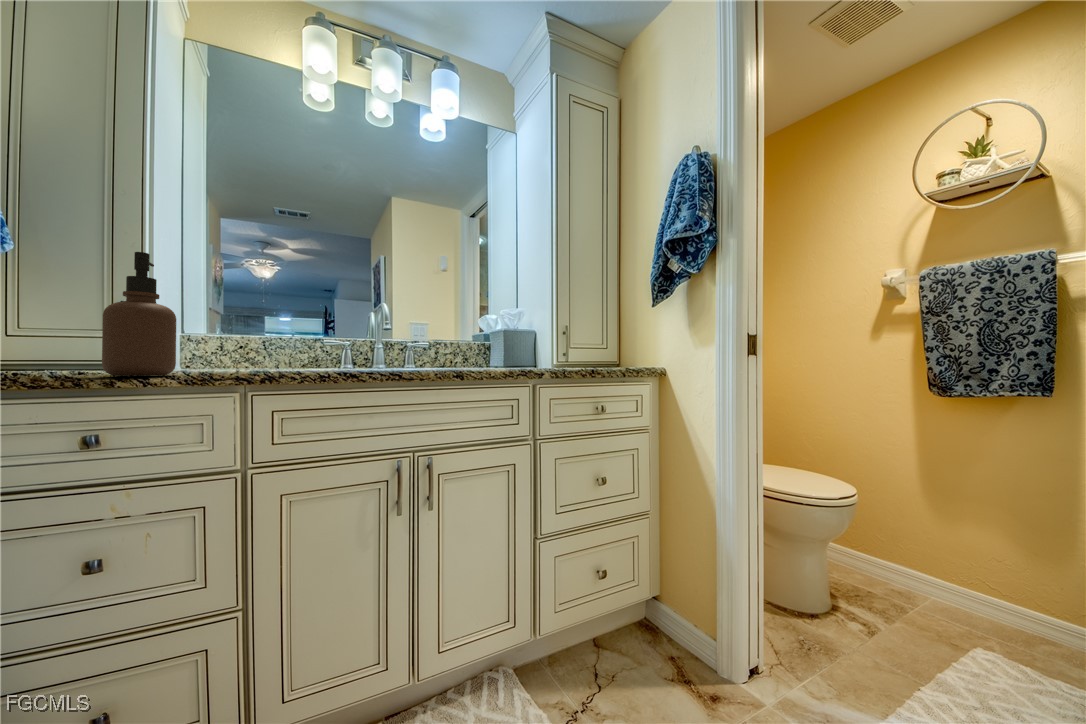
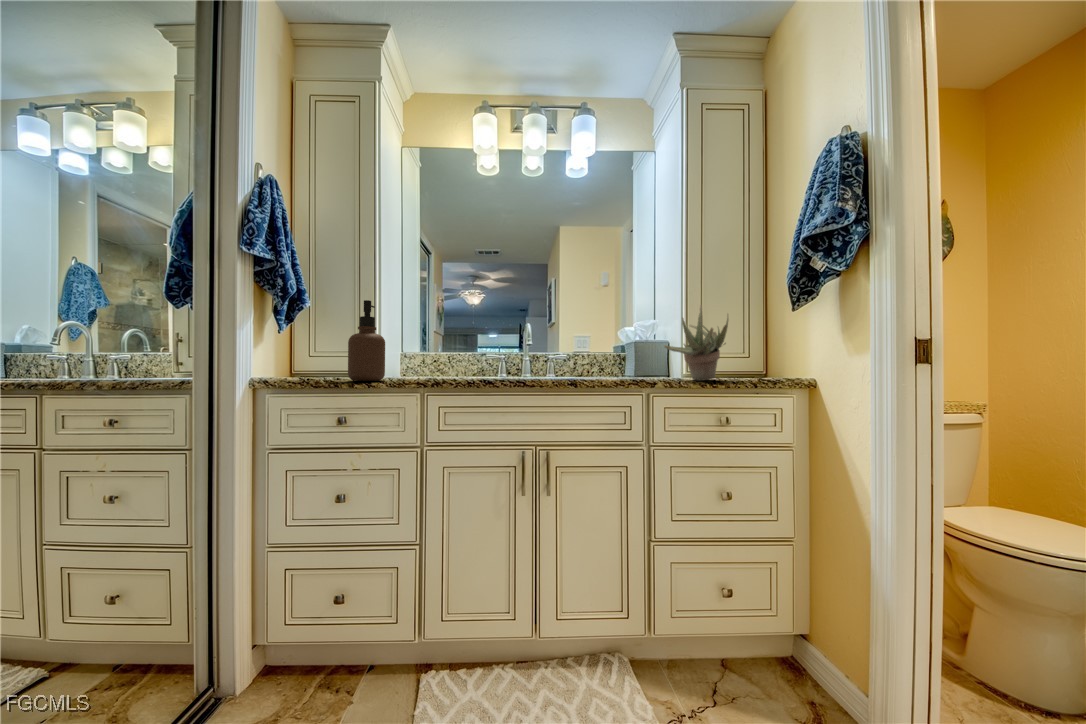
succulent plant: none [543,297,596,371] -> present [664,305,728,380]

